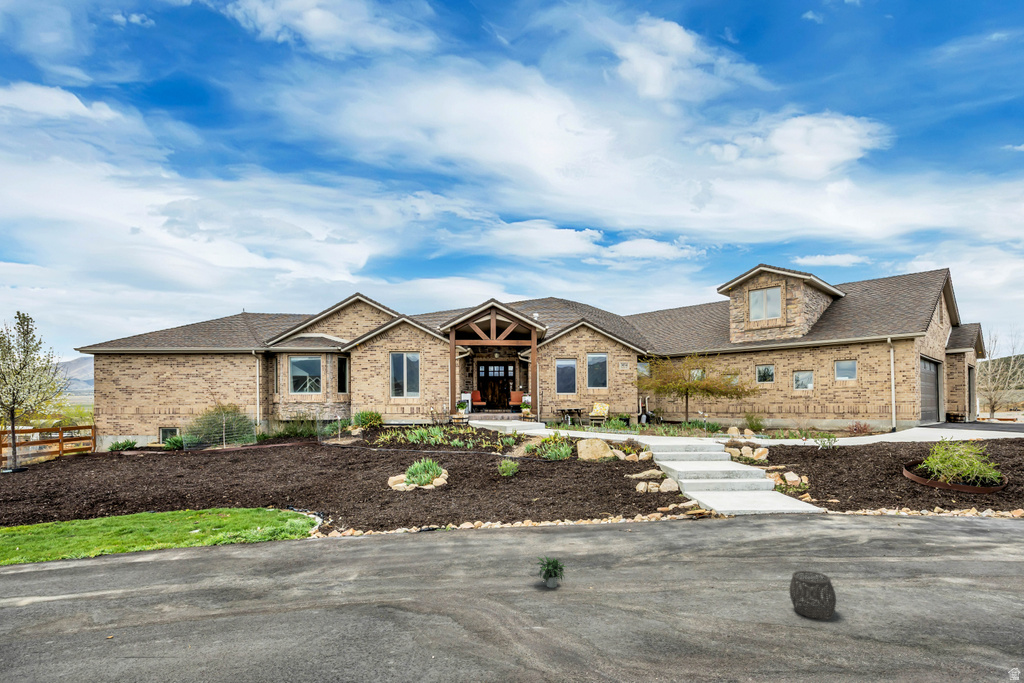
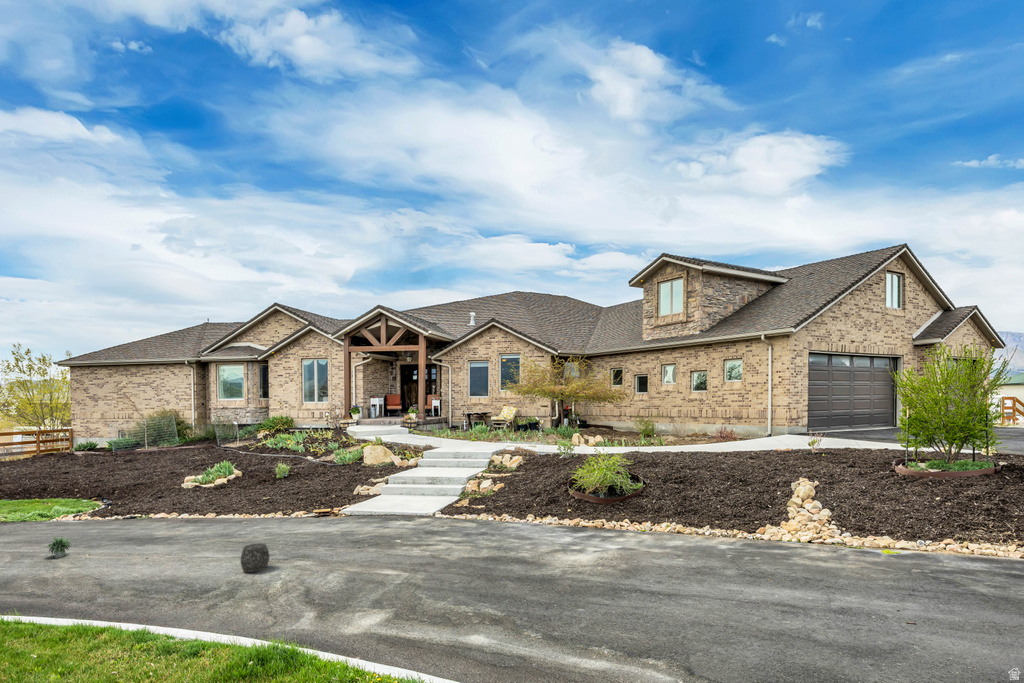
woven basket: present [789,571,836,619] -> present [241,543,269,572]

